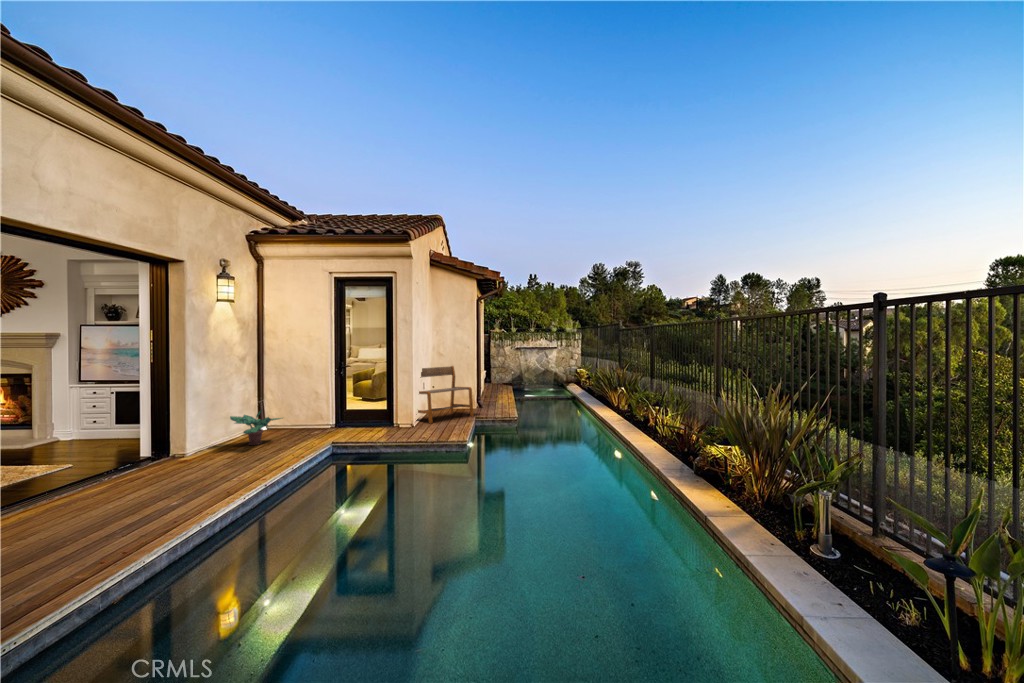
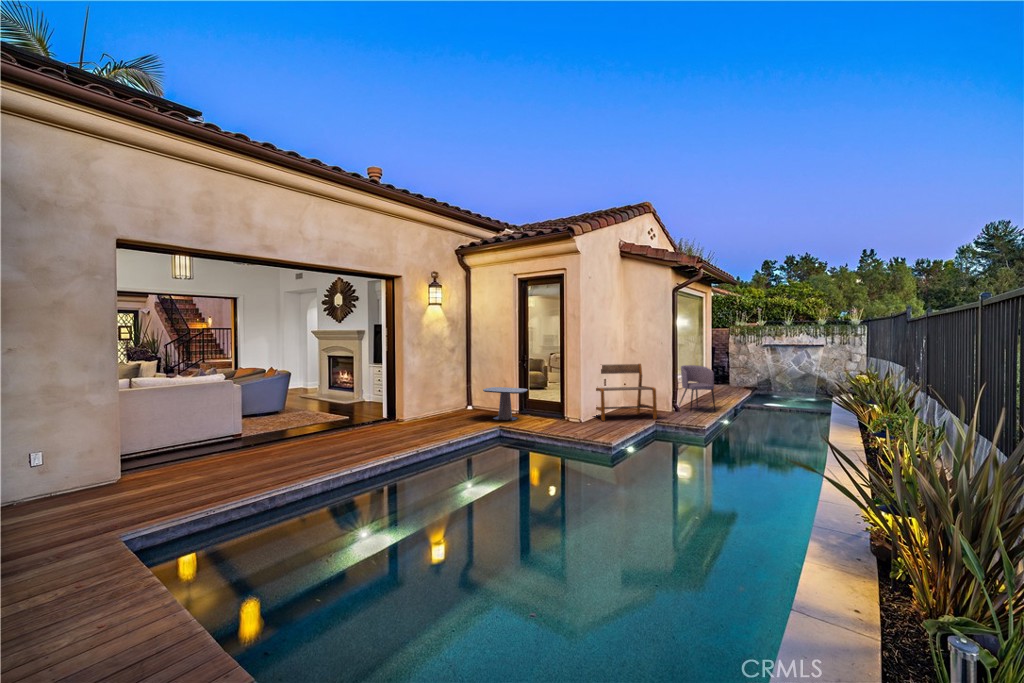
armchair: none [477,366,509,408] -> present [679,365,715,410]
side table: none [298,398,351,436] -> present [483,387,528,421]
potted plant: present [230,410,281,445] -> none [433,391,473,420]

